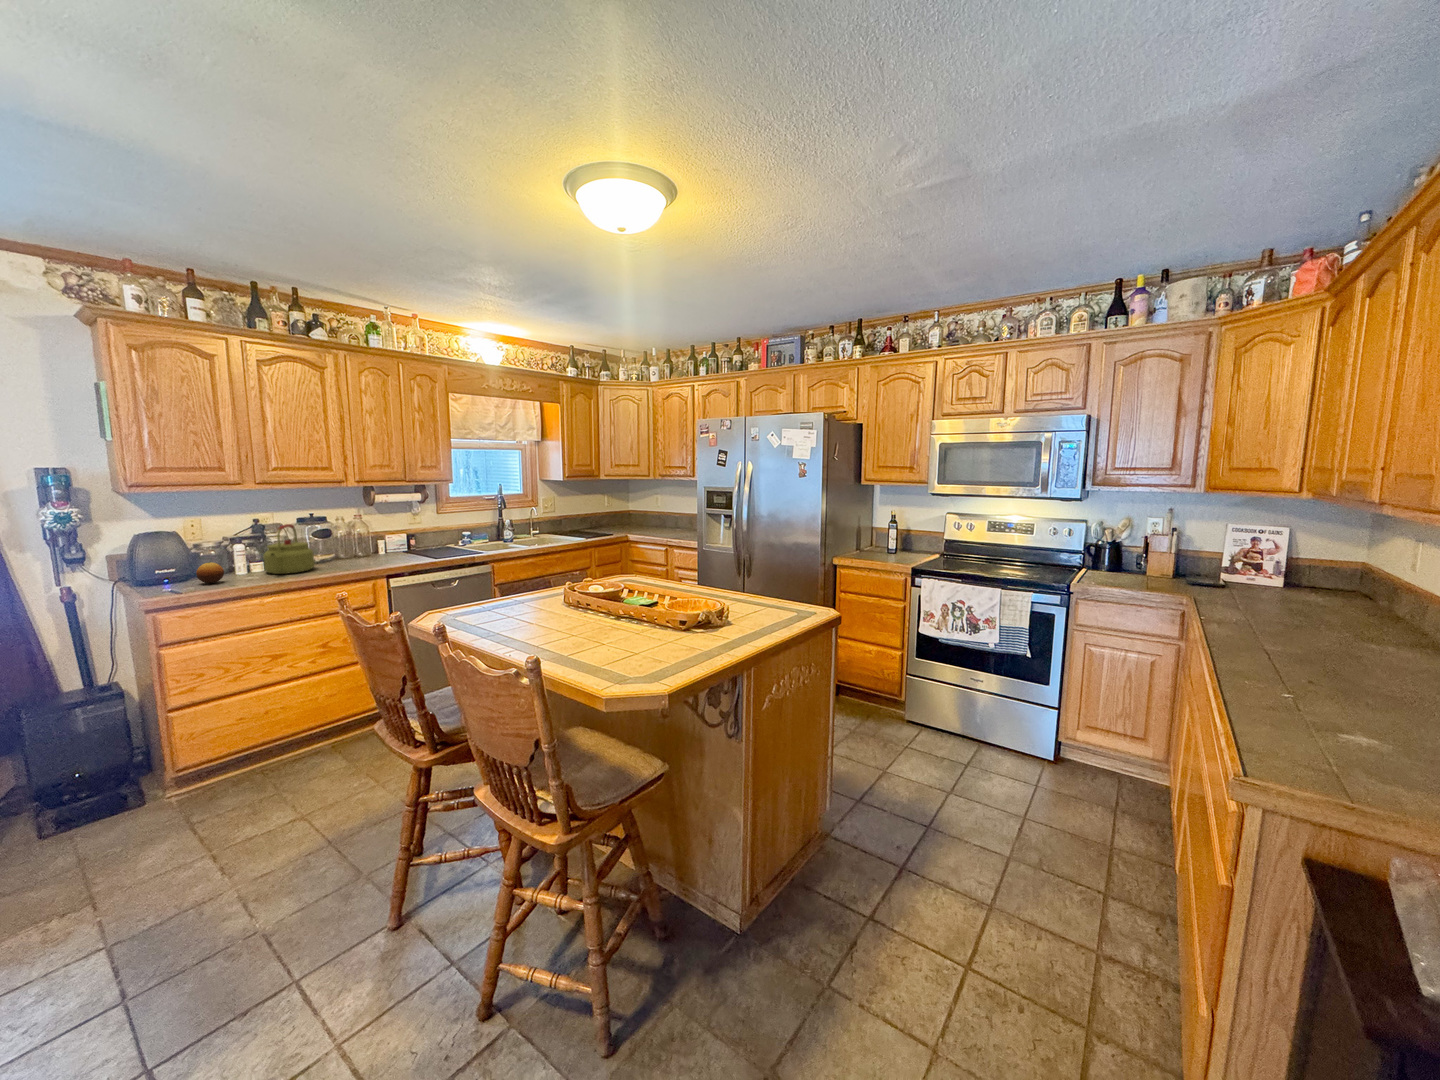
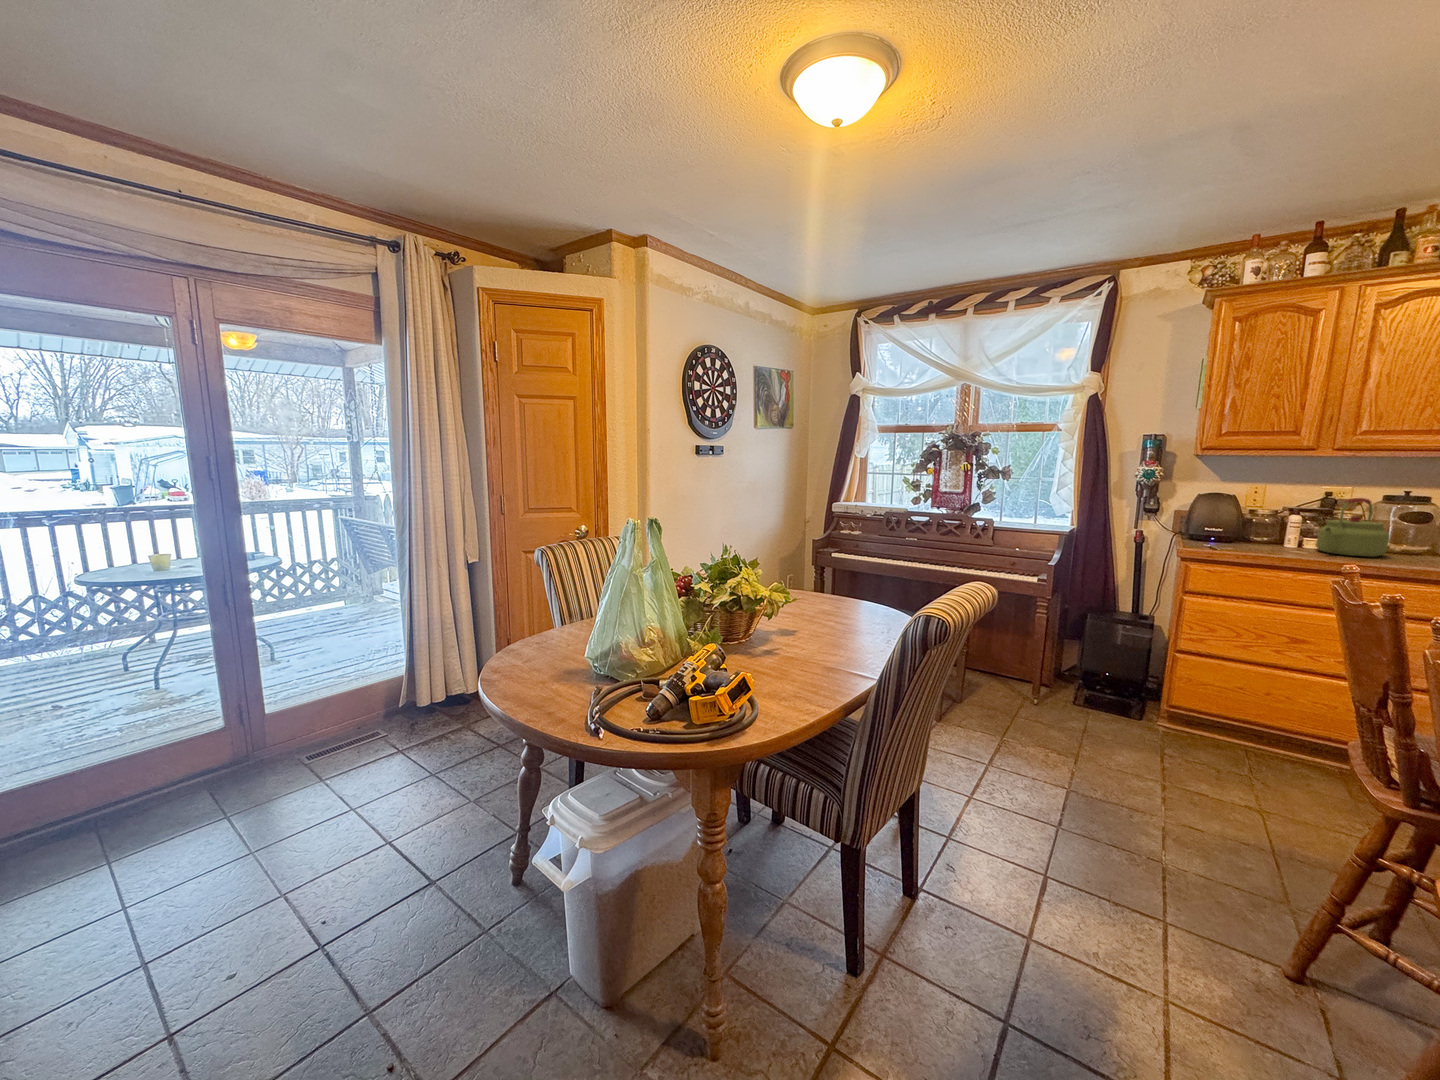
fruit: present [196,562,224,583] -> none [1239,527,1267,548]

